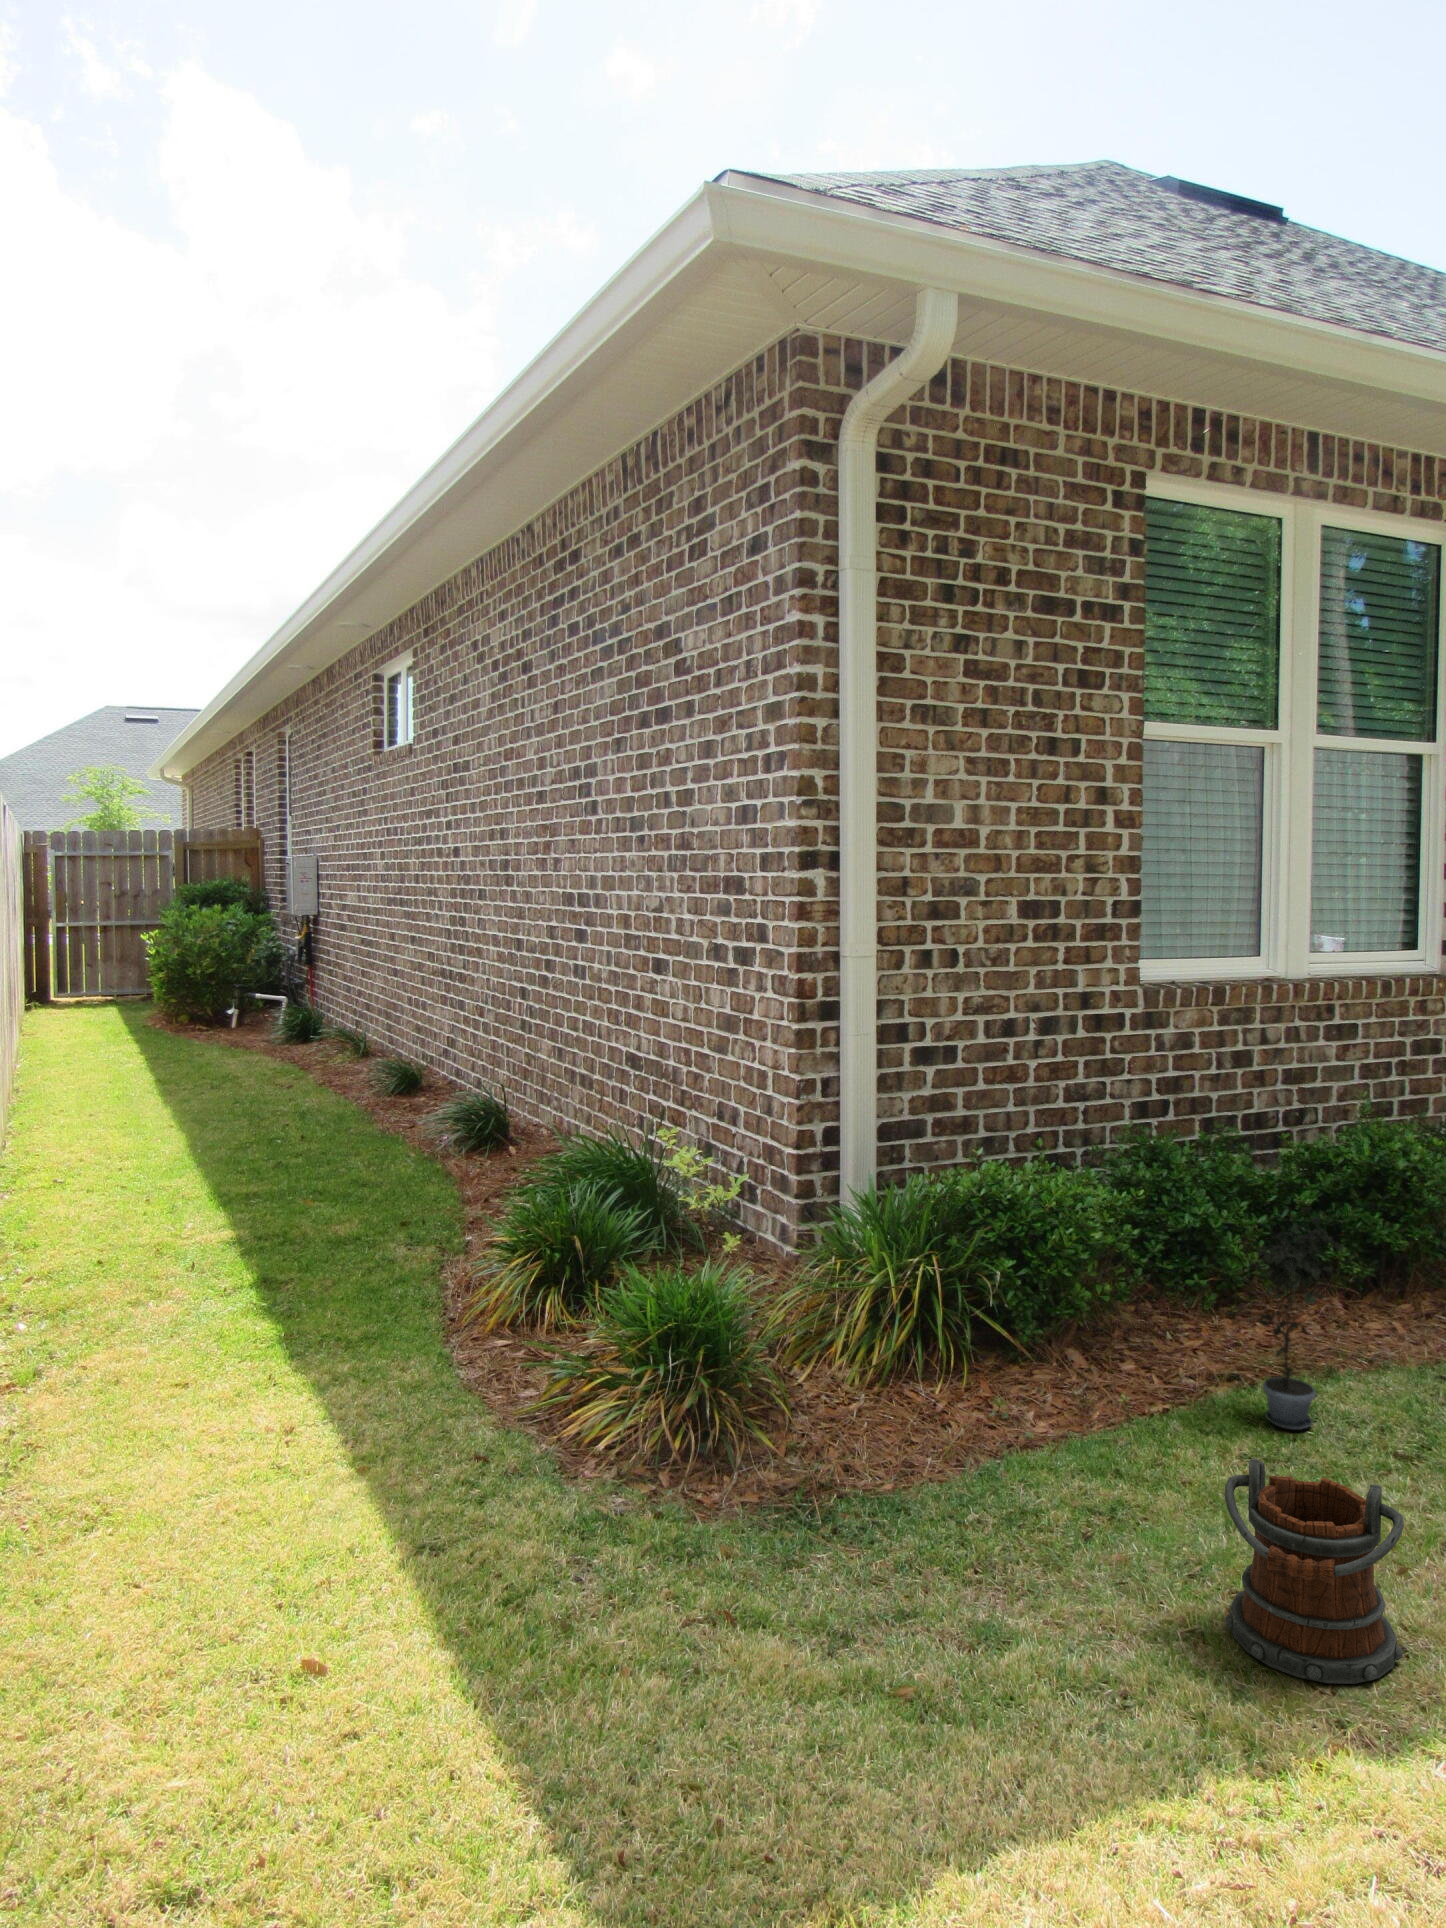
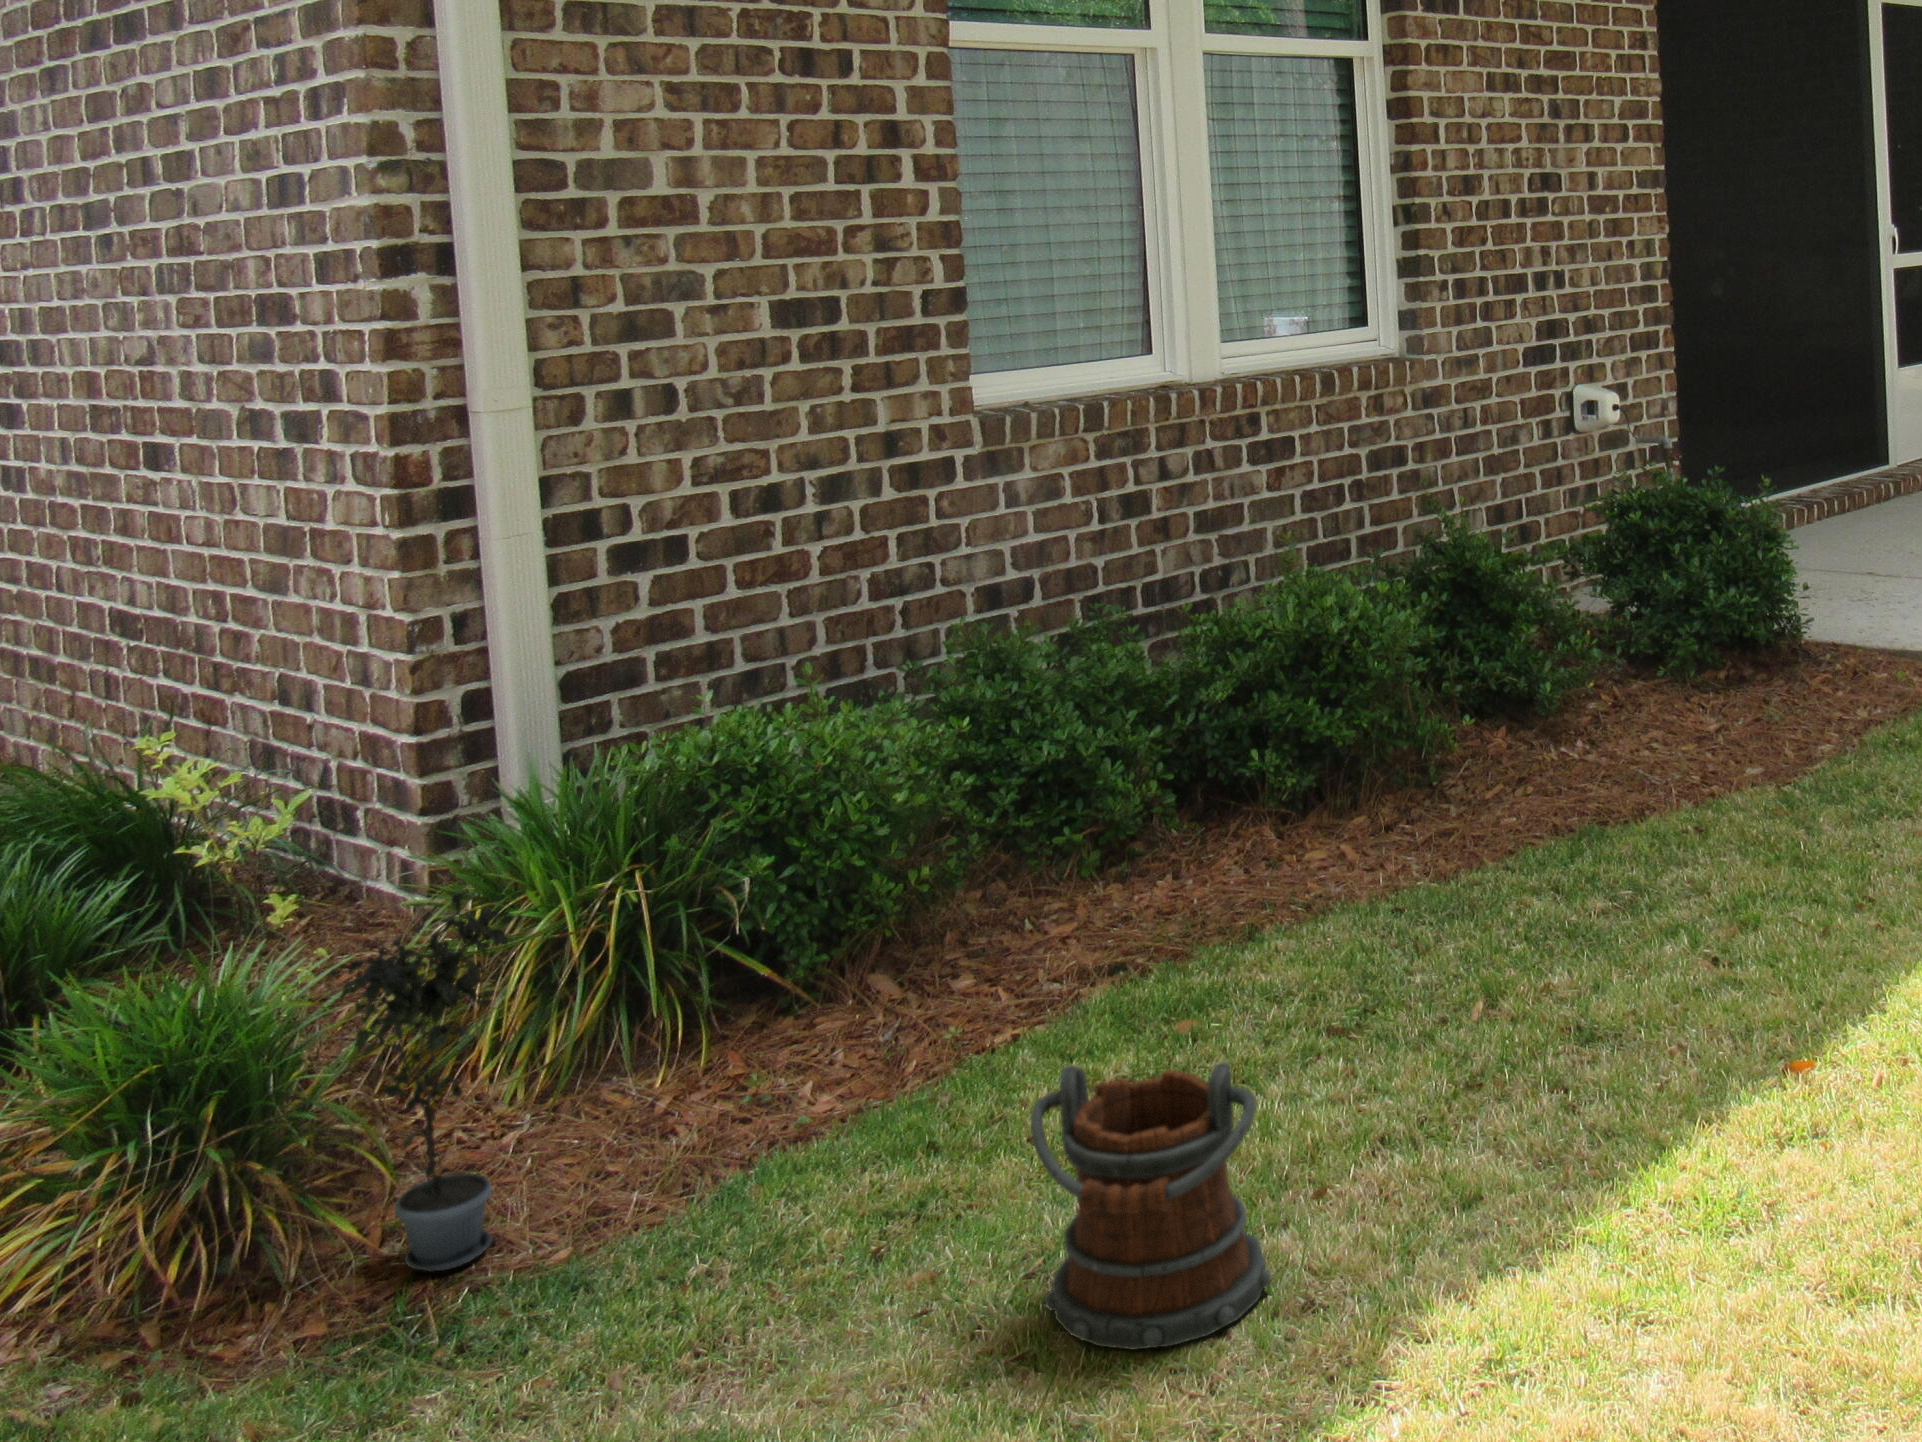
potted plant: present [1251,1218,1343,1430] -> present [327,893,508,1272]

